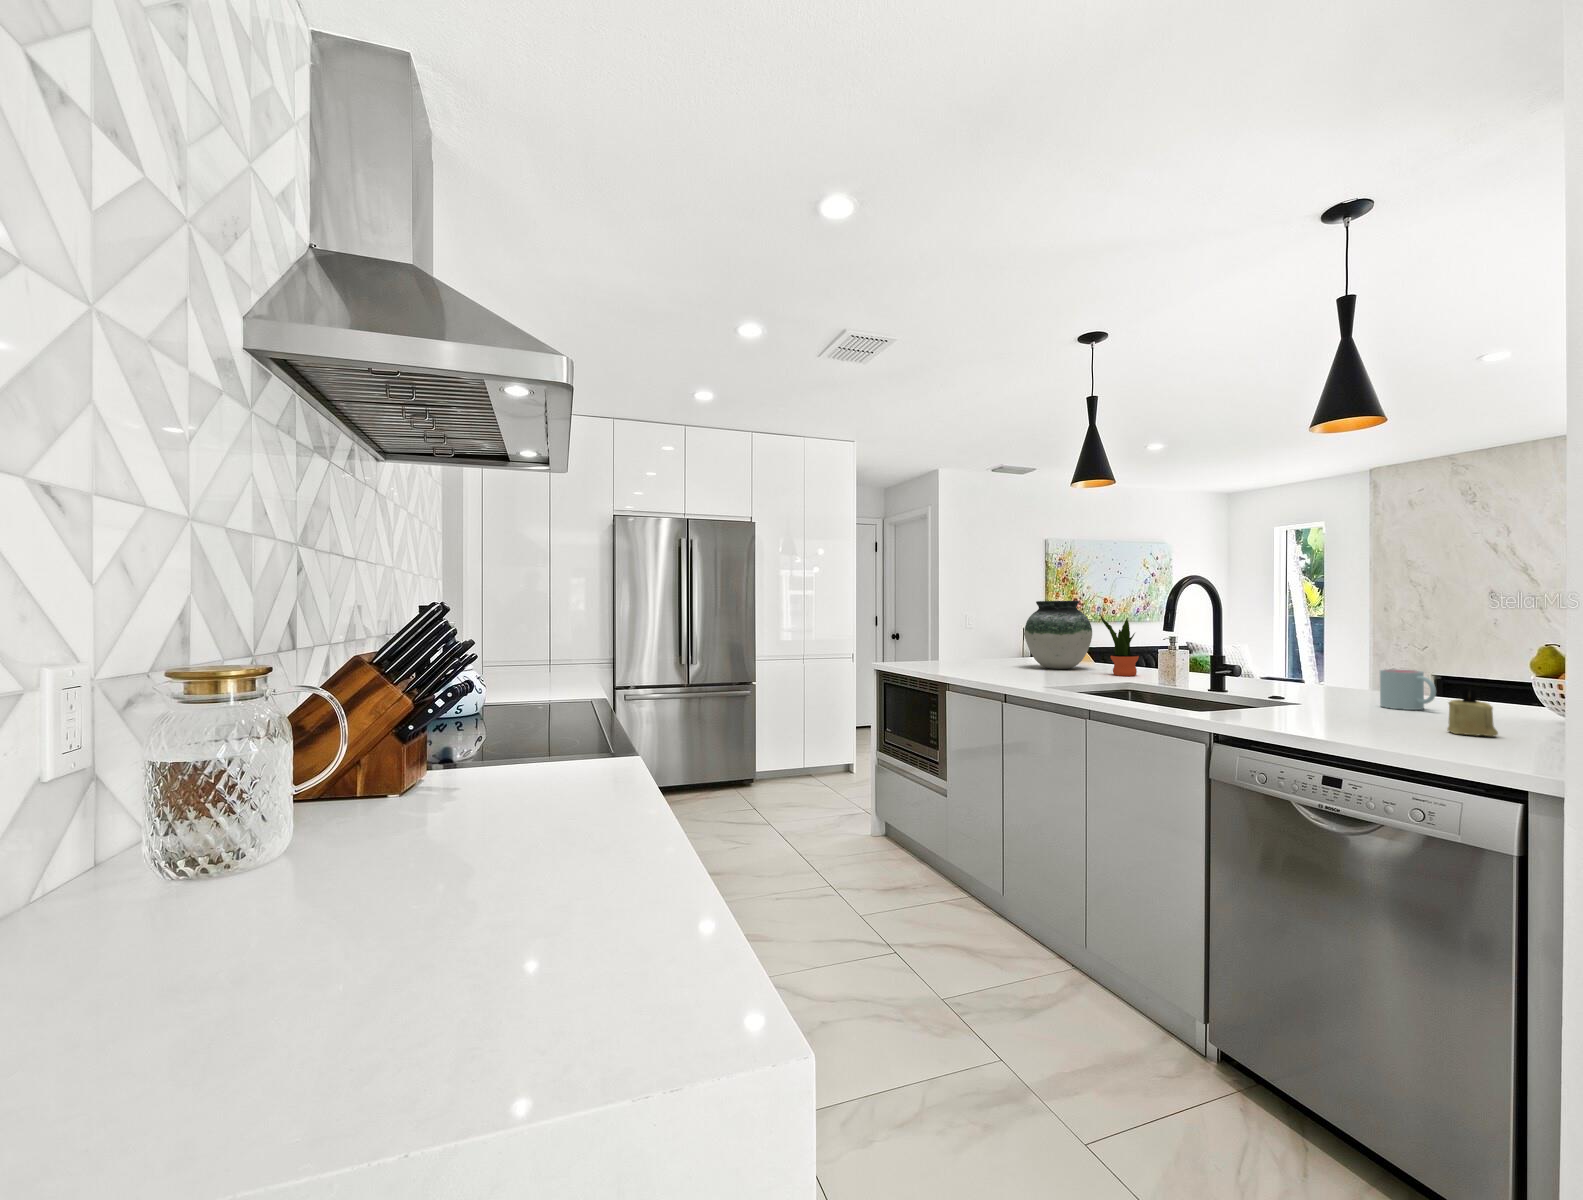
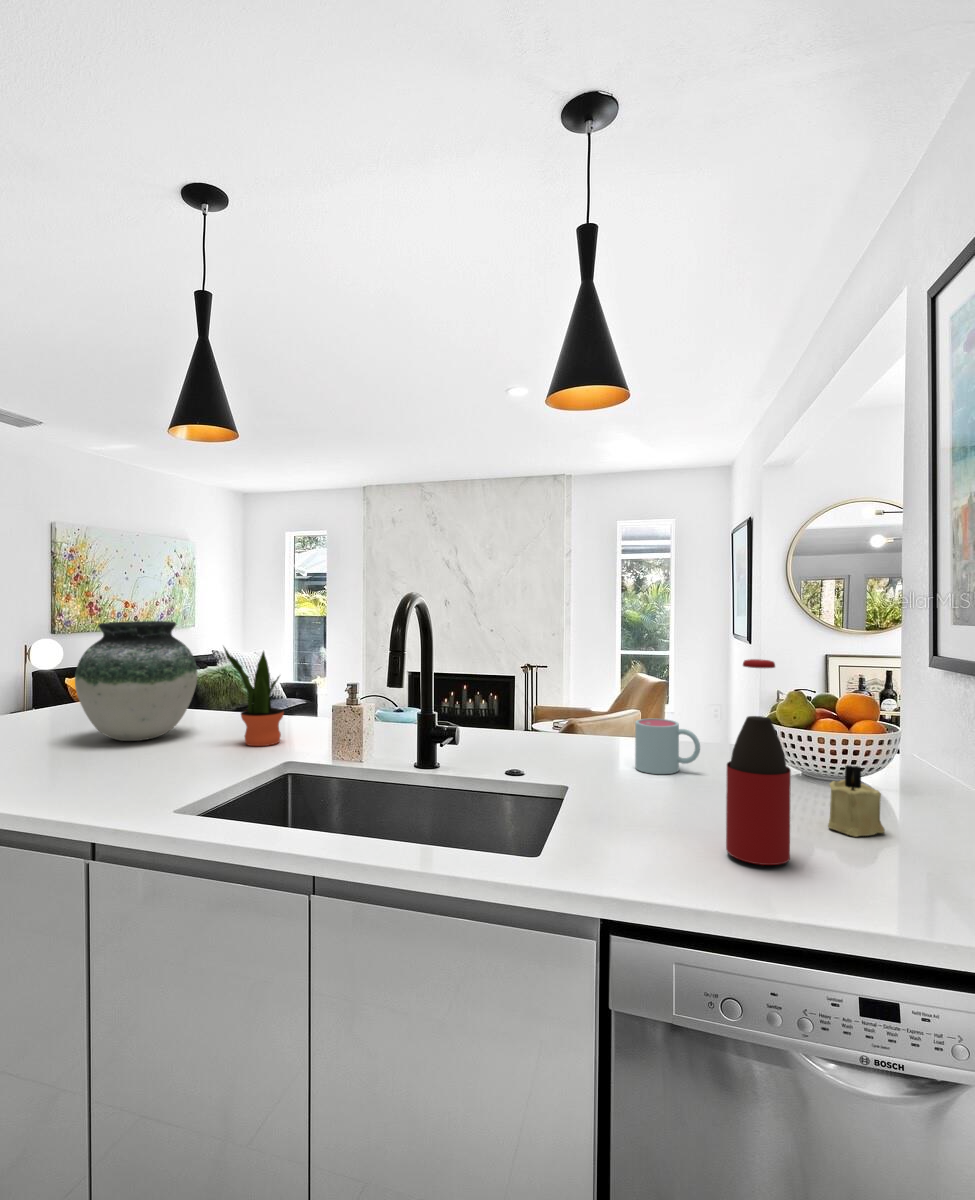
bottle: none [1315,606,1361,729] -> present [726,659,791,865]

